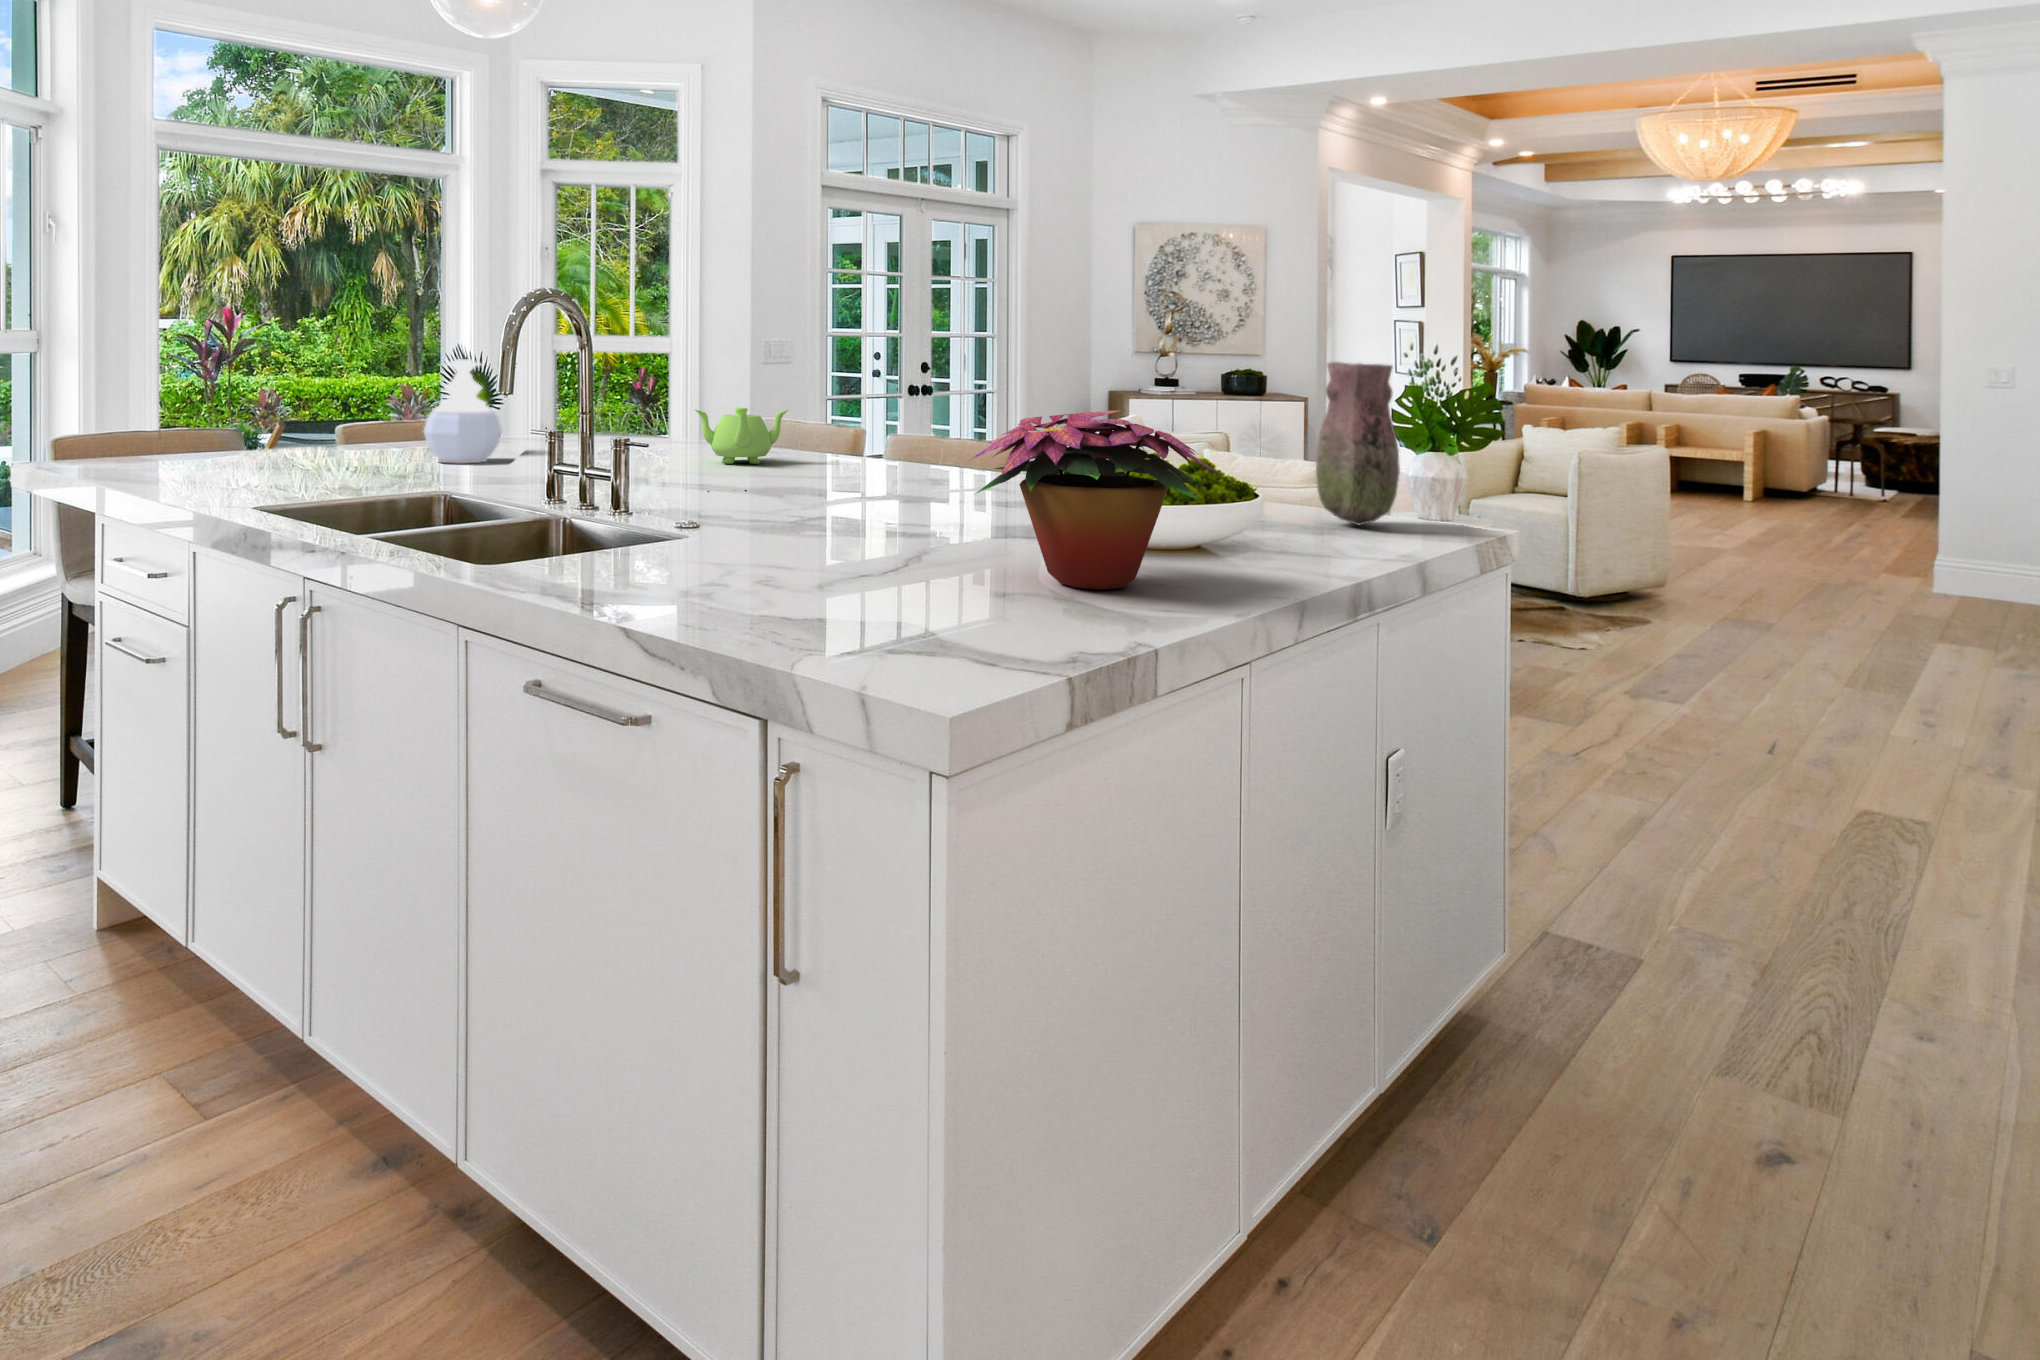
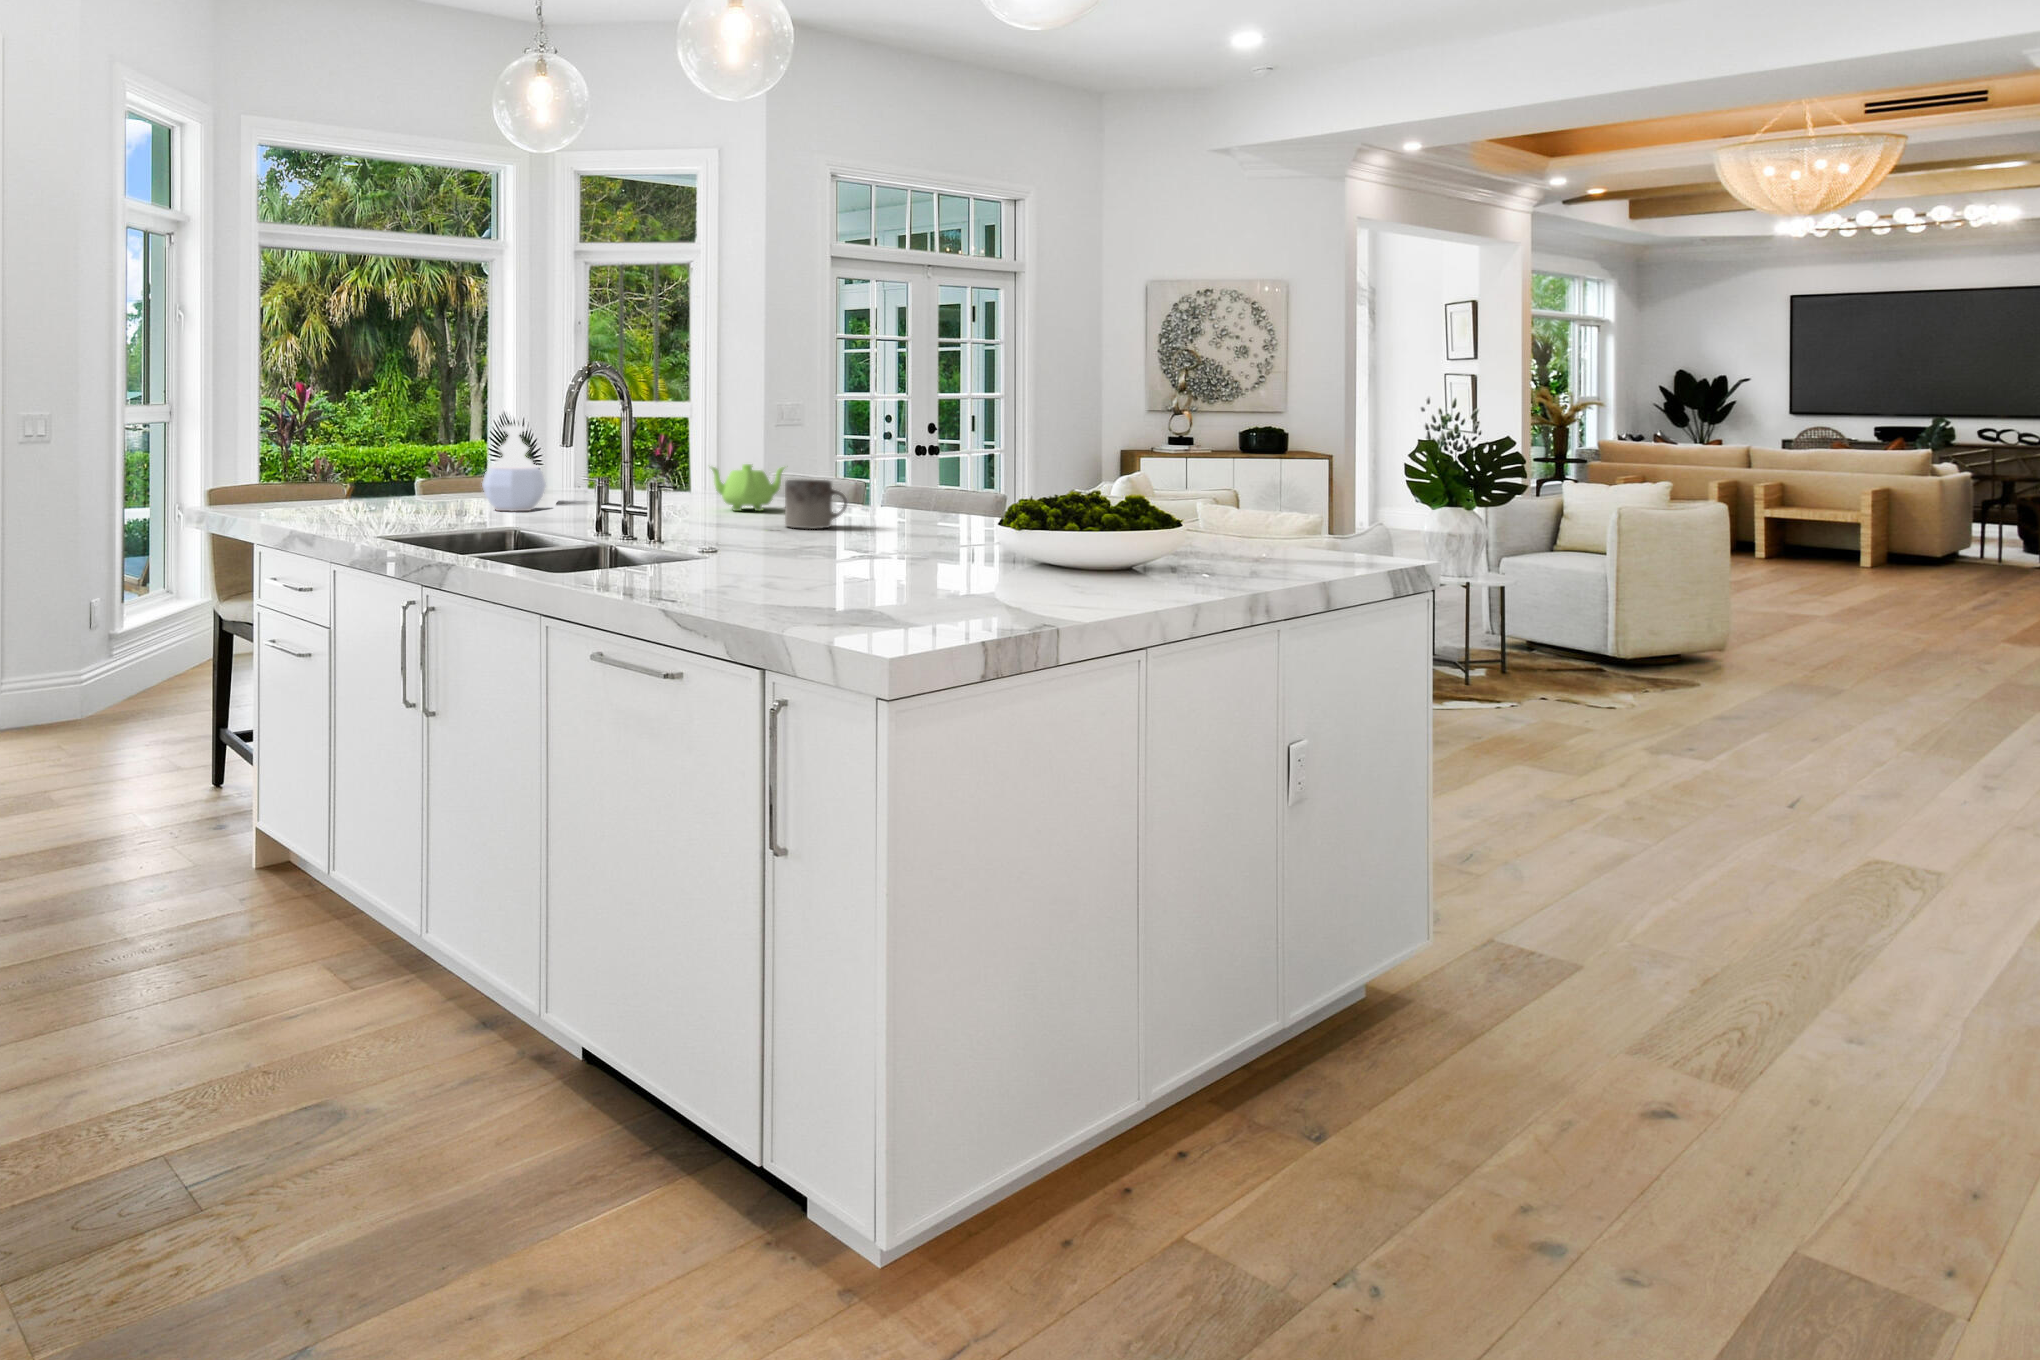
vase: present [1316,362,1400,525] -> none [1235,421,1307,558]
flower arrangement: present [970,410,1221,589] -> none [918,459,1125,595]
mug: none [785,428,859,487] -> present [785,480,847,529]

